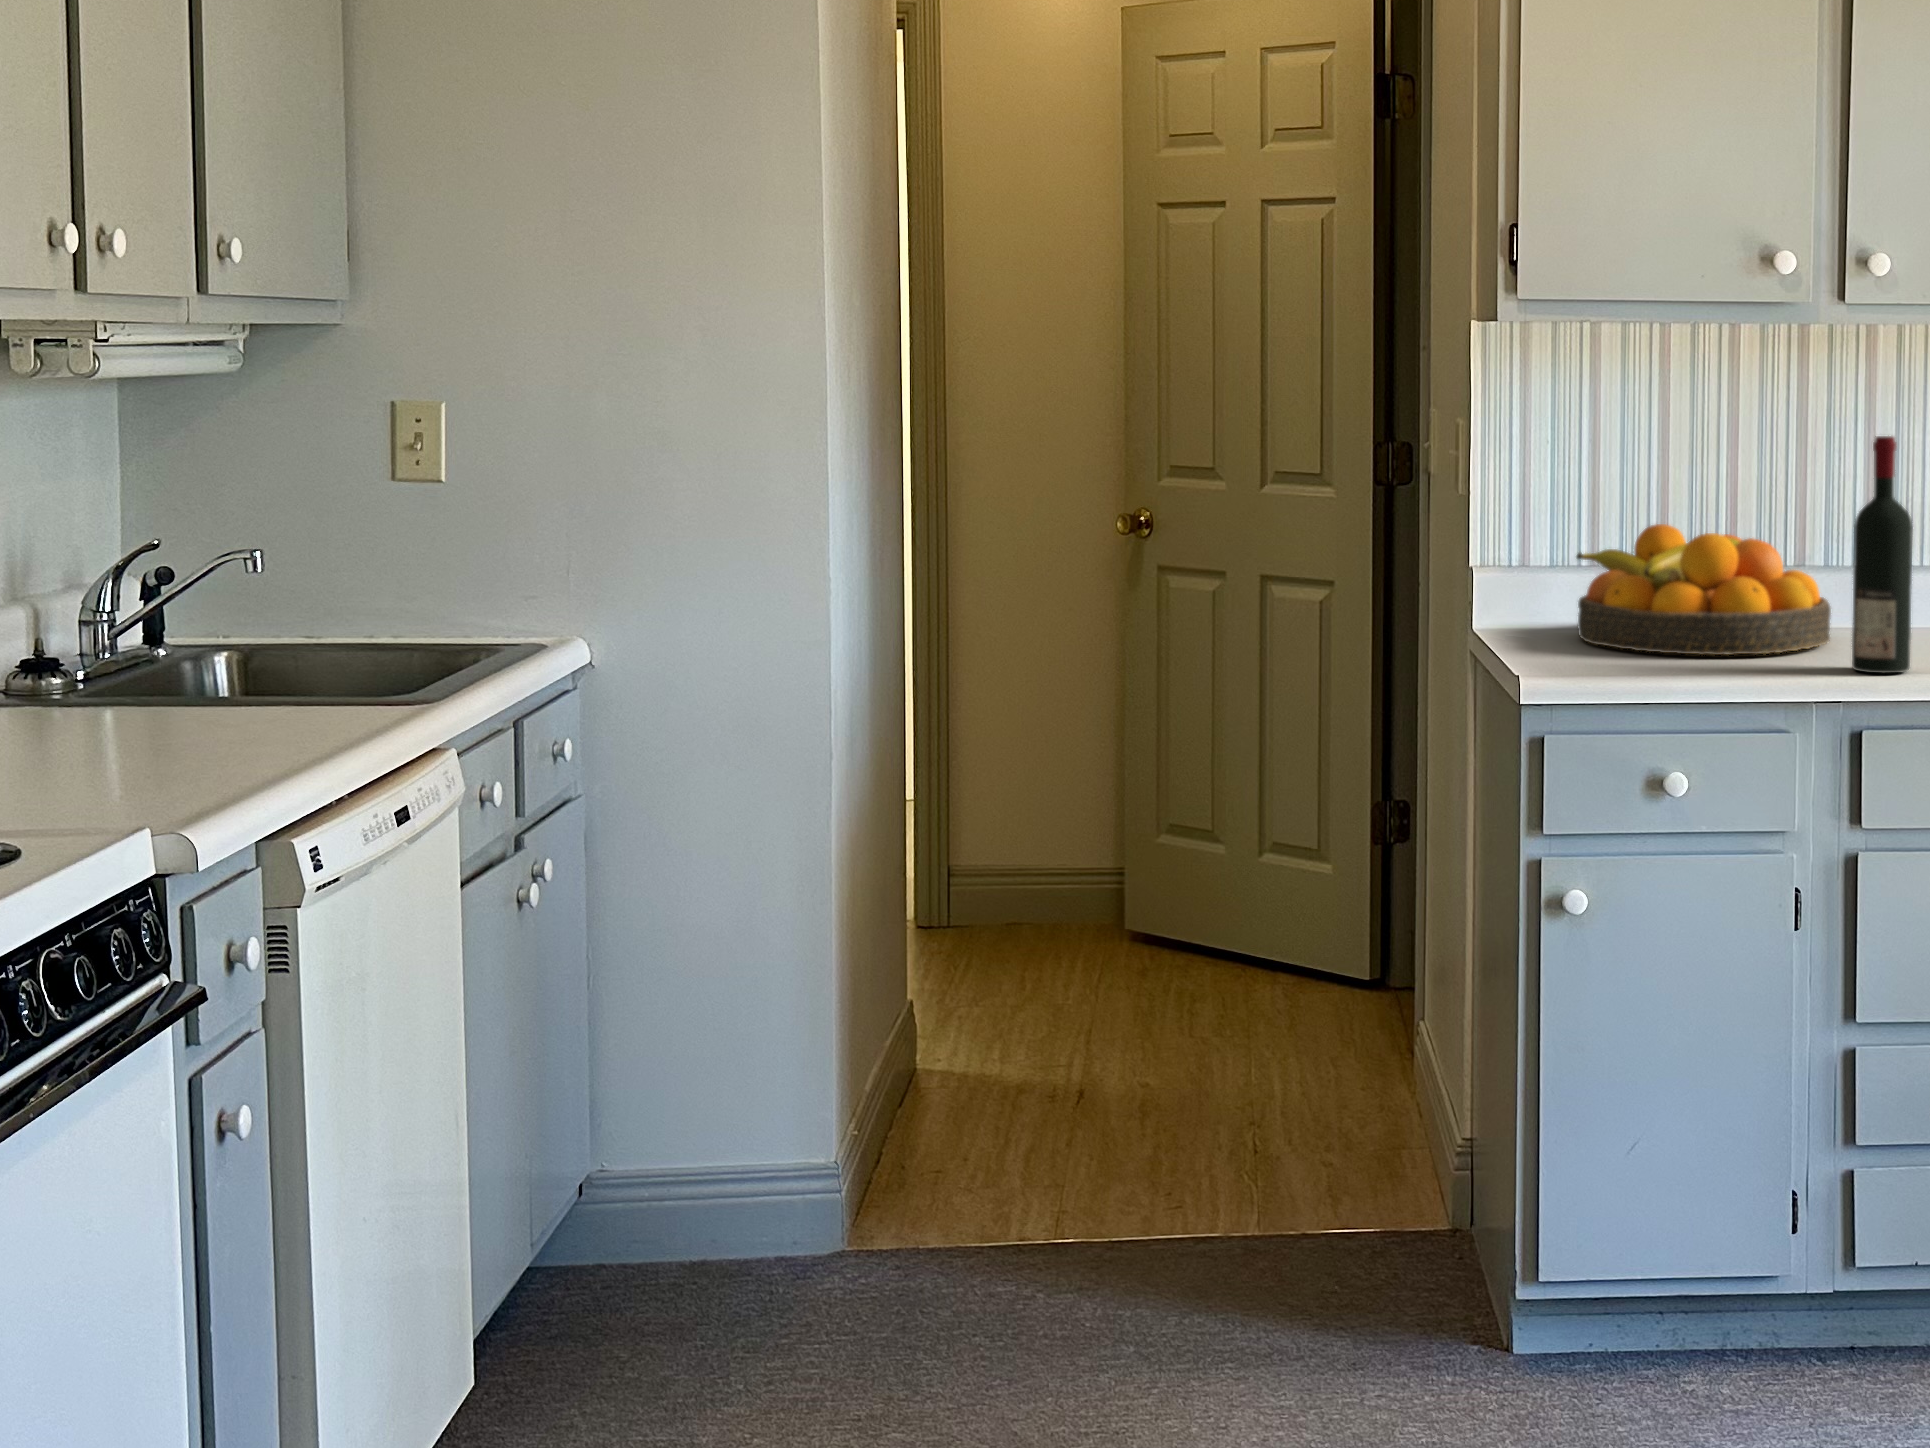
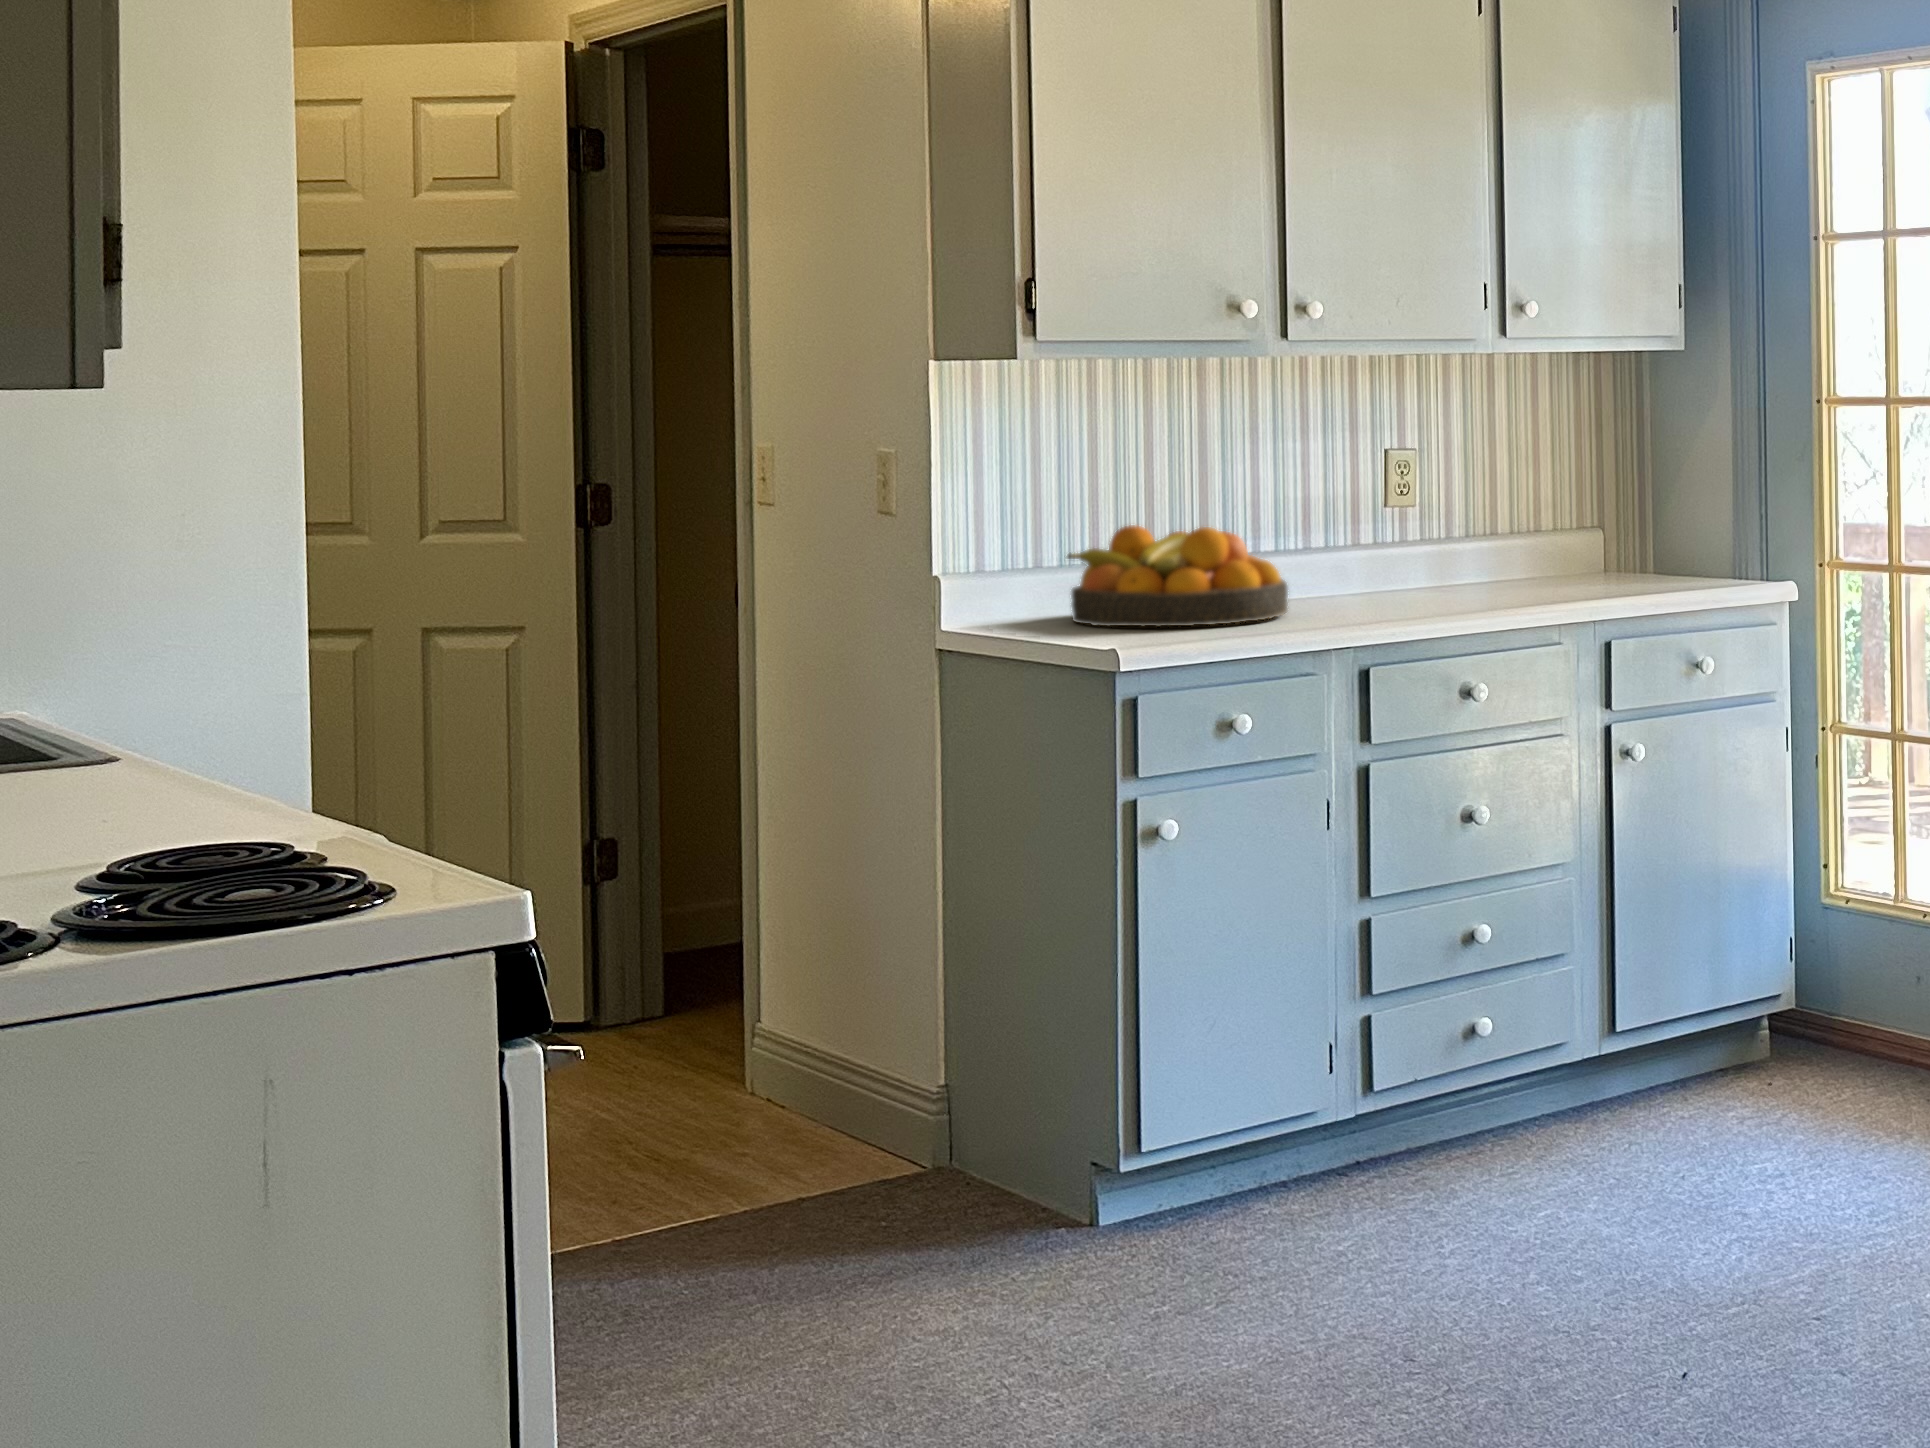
wine bottle: present [1852,436,1913,673] -> none [1343,441,1391,624]

